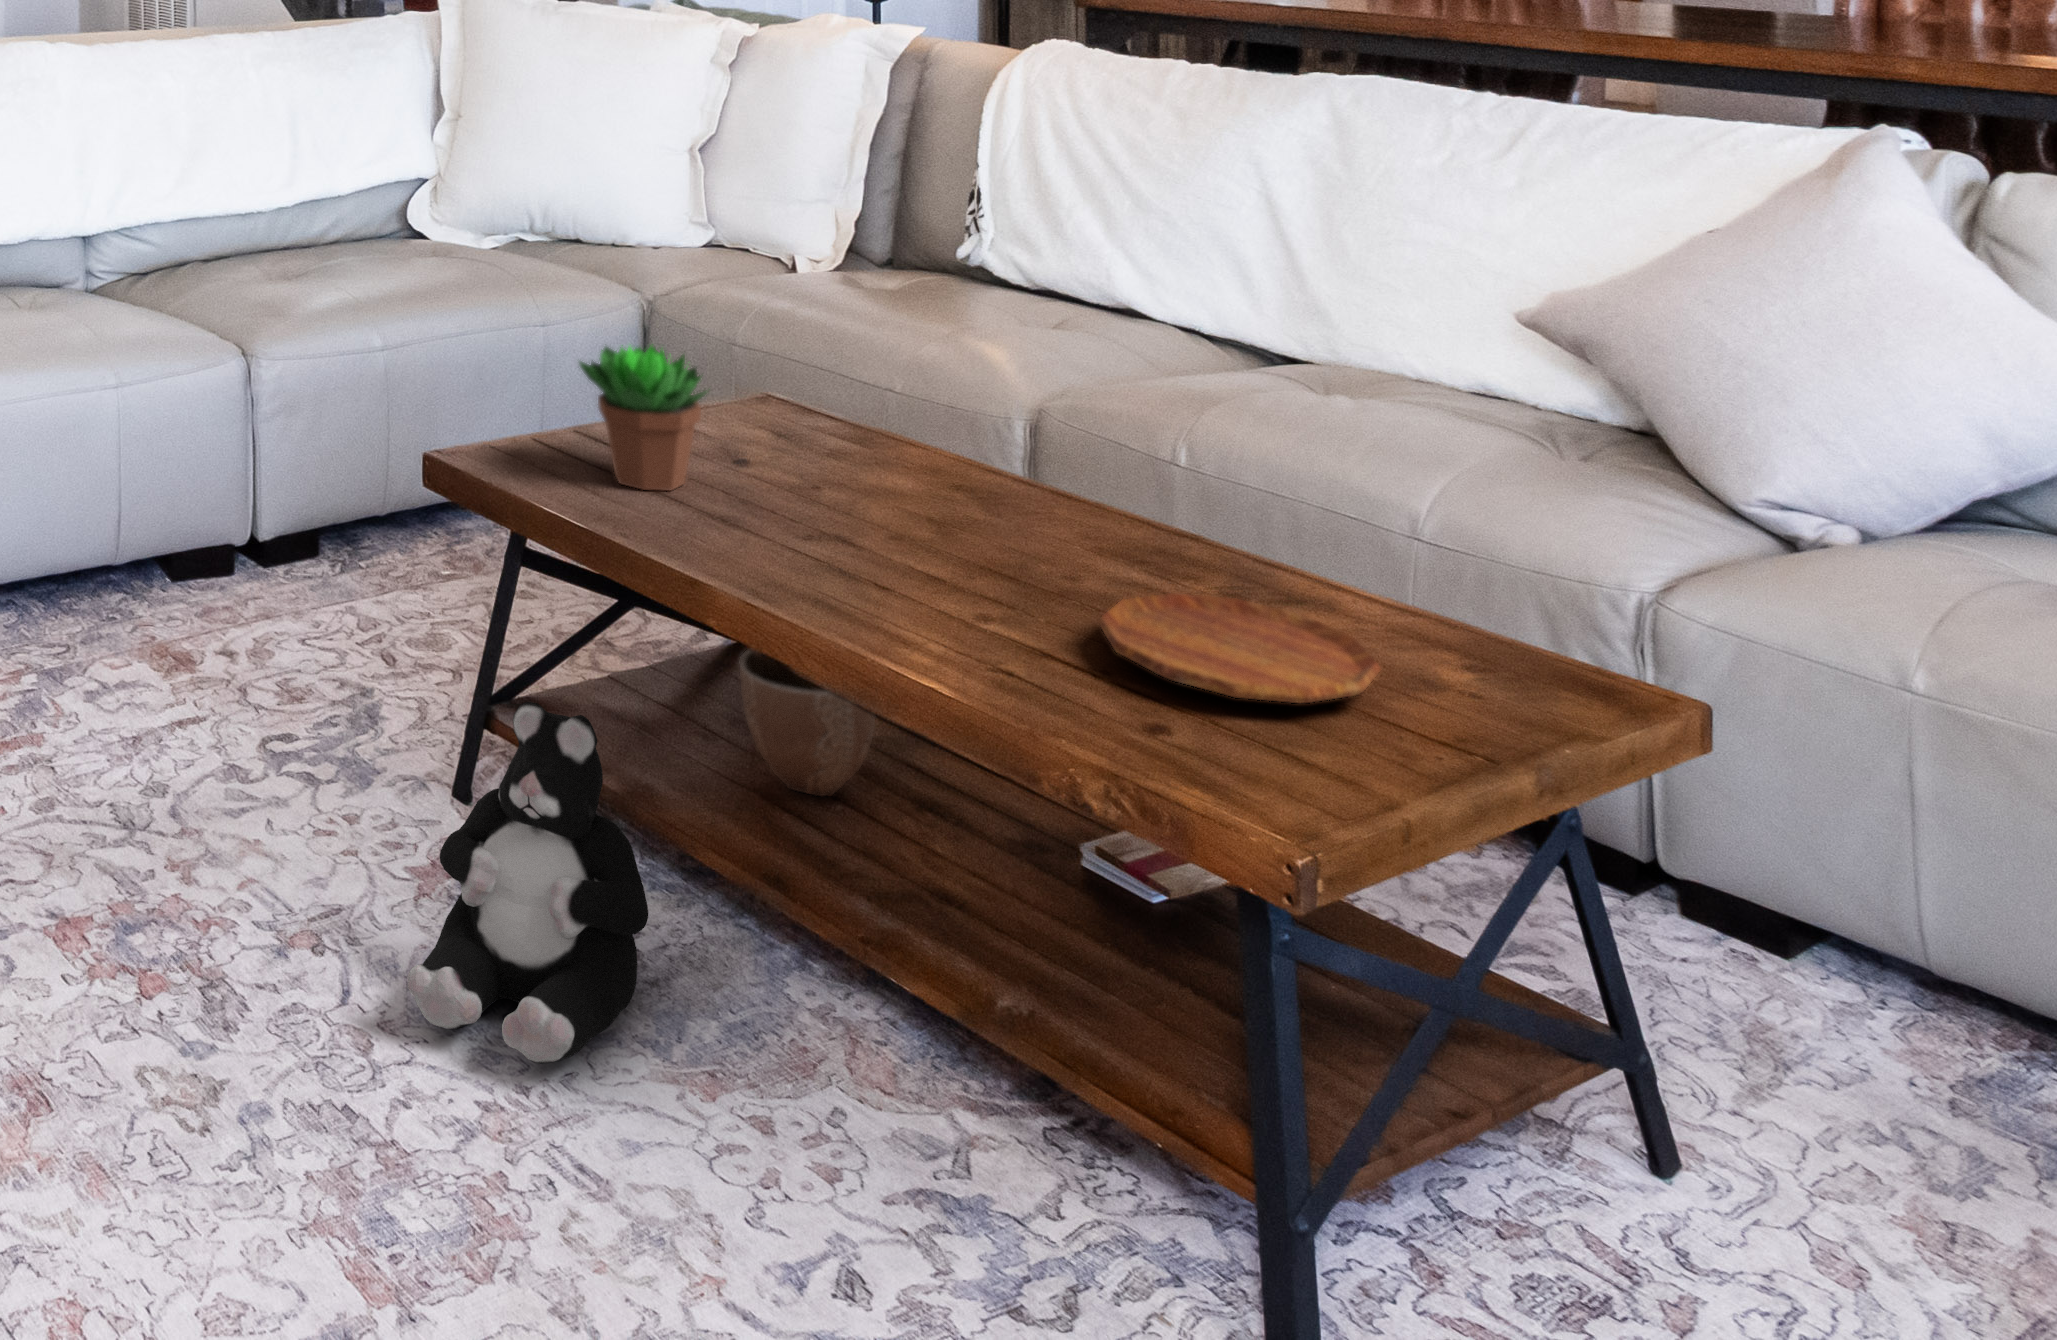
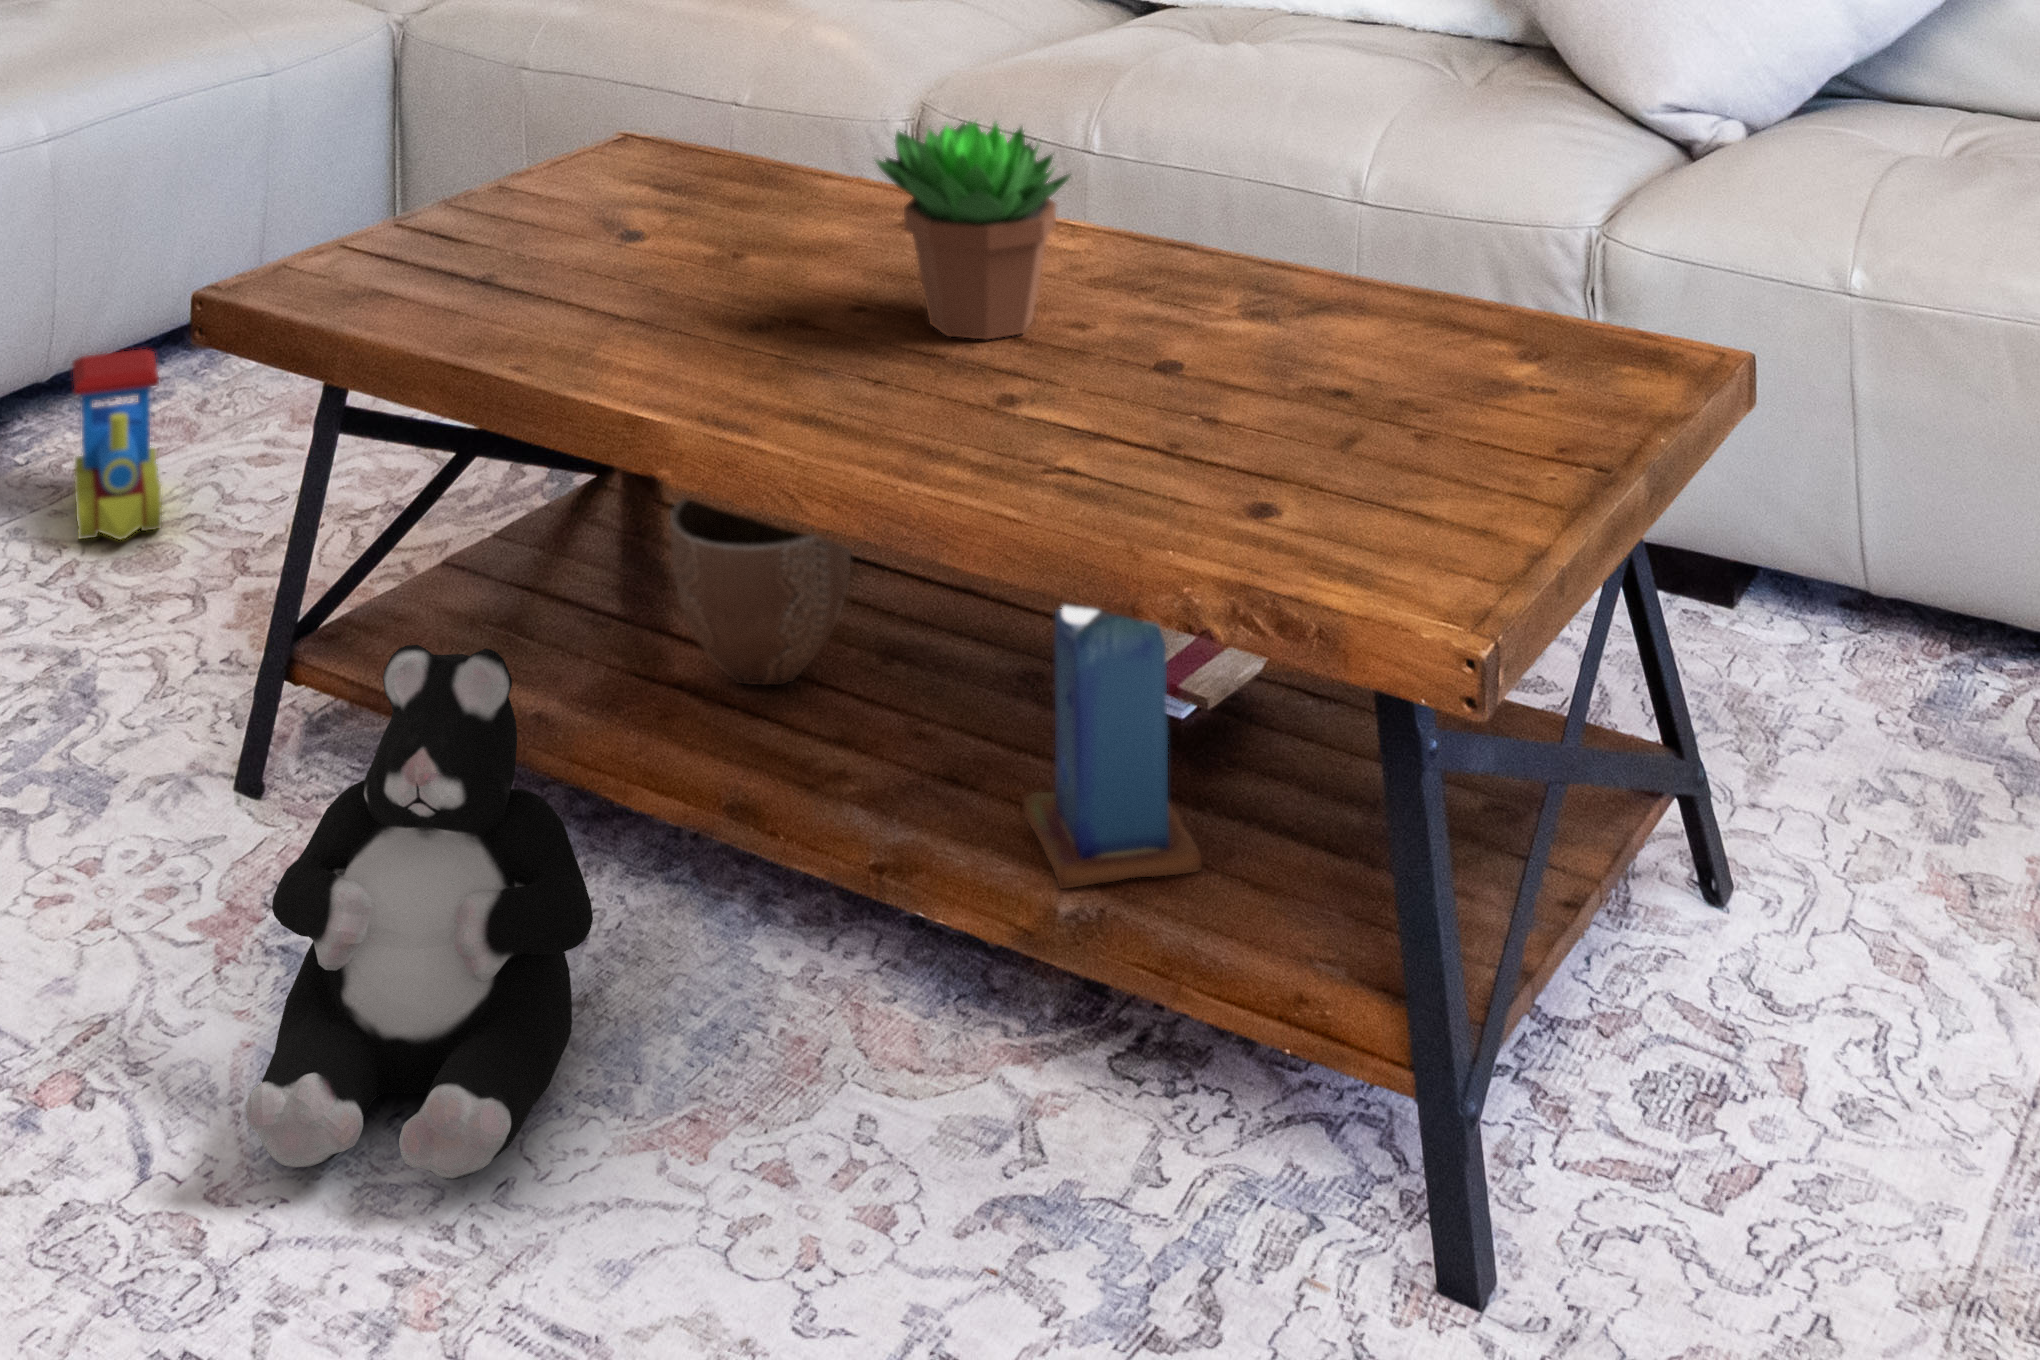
succulent plant: present [579,344,710,491] -> present [876,122,1070,339]
toy train: none [383,488,440,614] -> present [73,349,162,540]
tray: present [1099,593,1380,703] -> none [1168,322,1493,451]
candle: none [980,750,1111,999] -> present [1023,606,1202,888]

